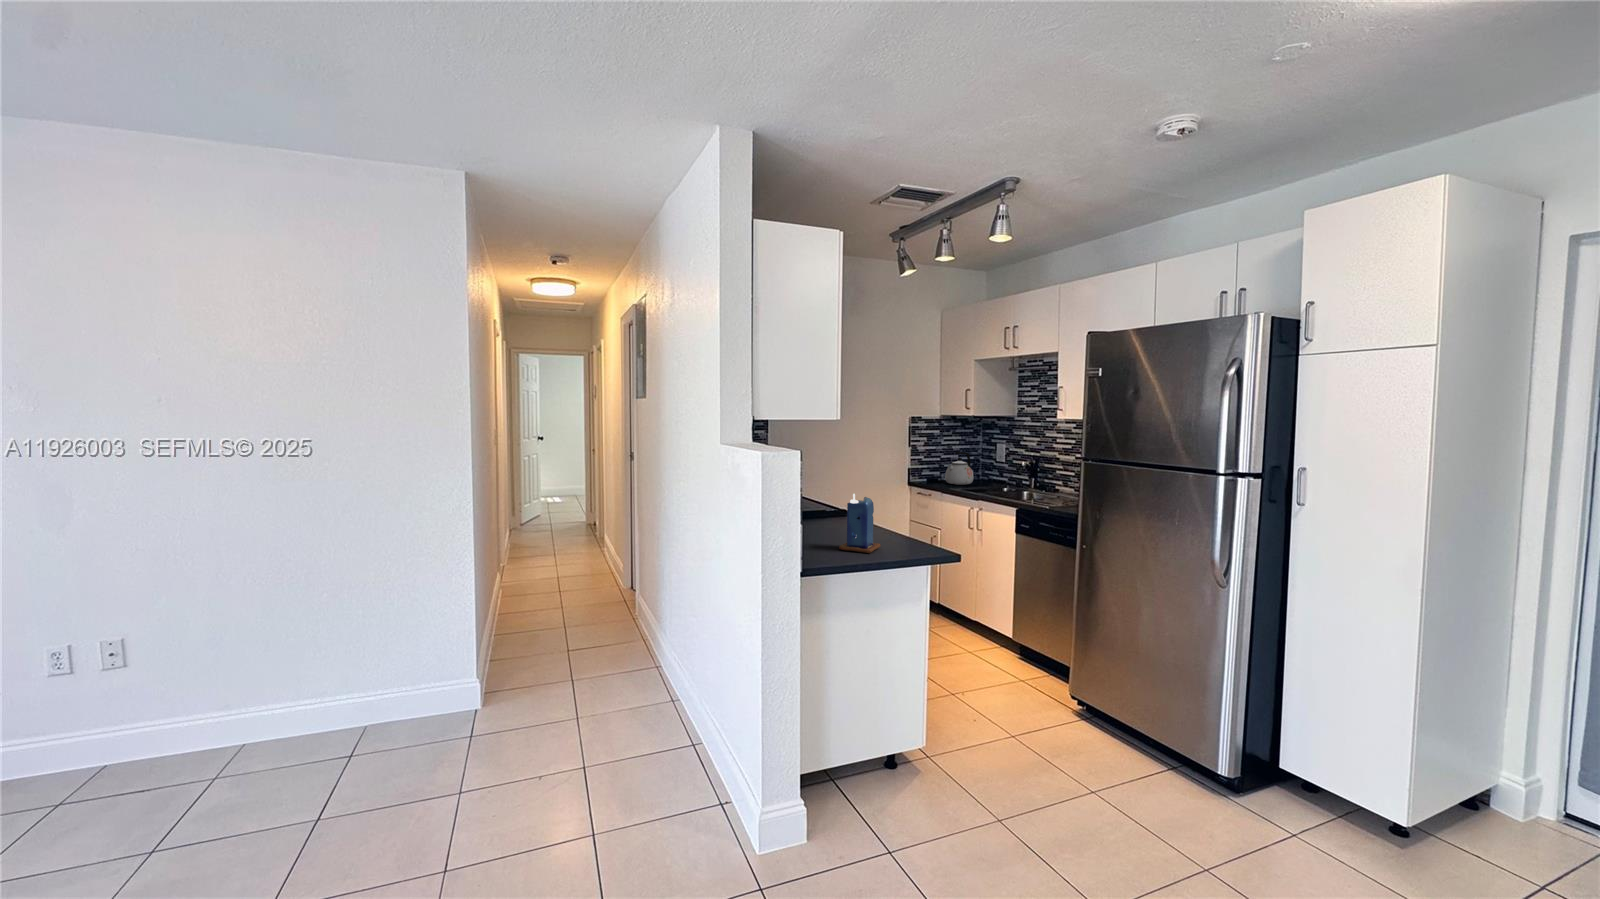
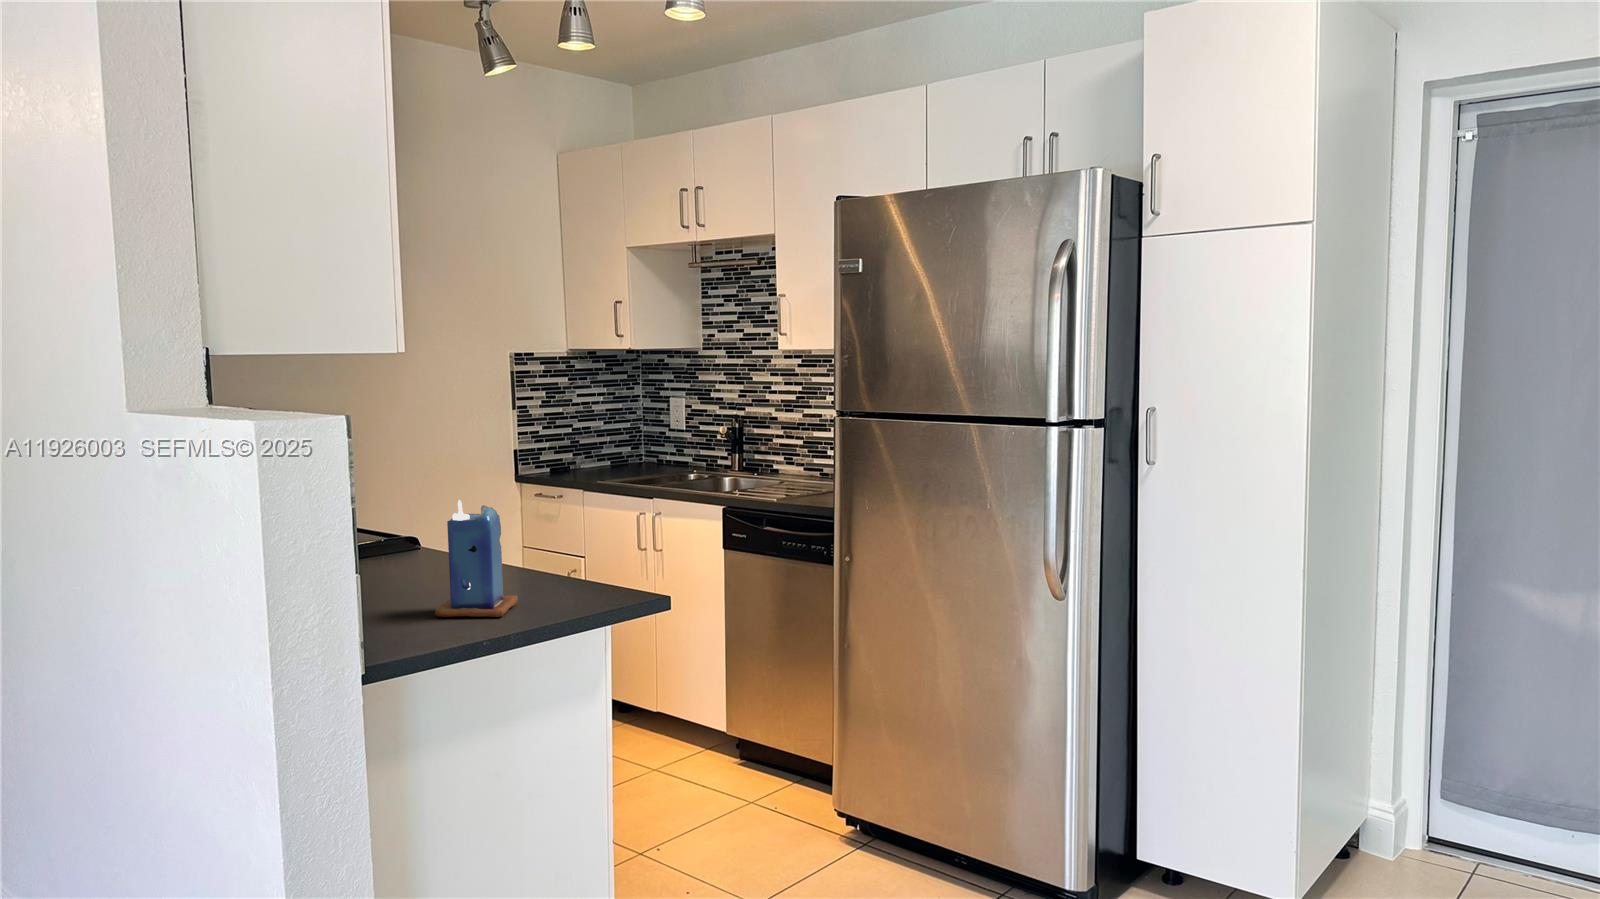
kettle: present [945,452,973,485] -> none [585,415,635,473]

